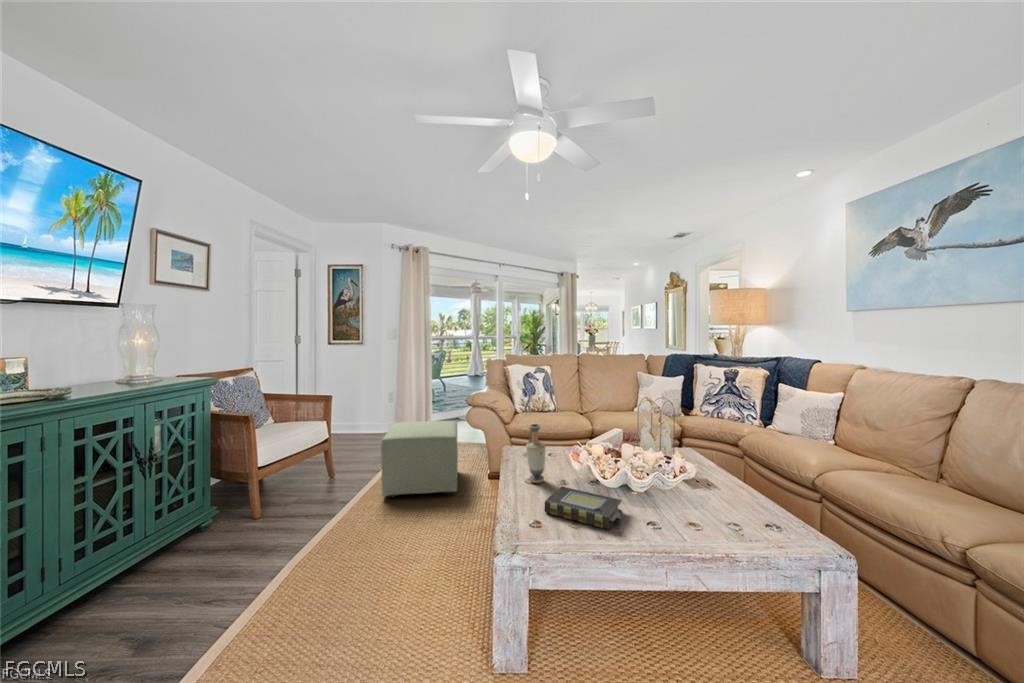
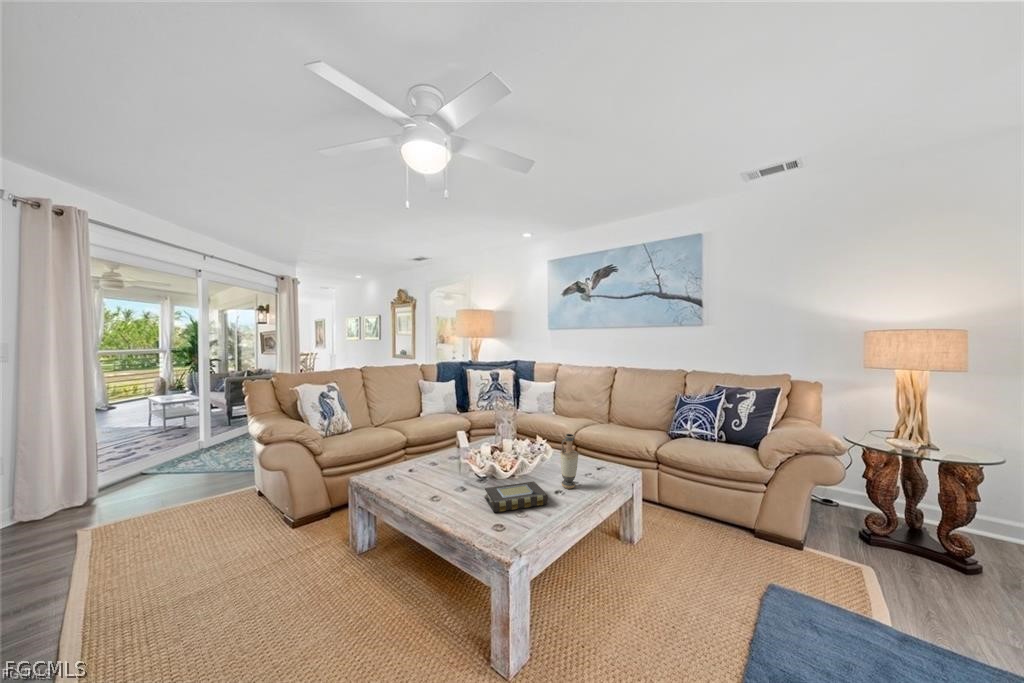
ottoman: present [381,421,458,497] -> none [117,469,277,616]
vase: present [526,424,546,483] -> present [560,434,578,489]

